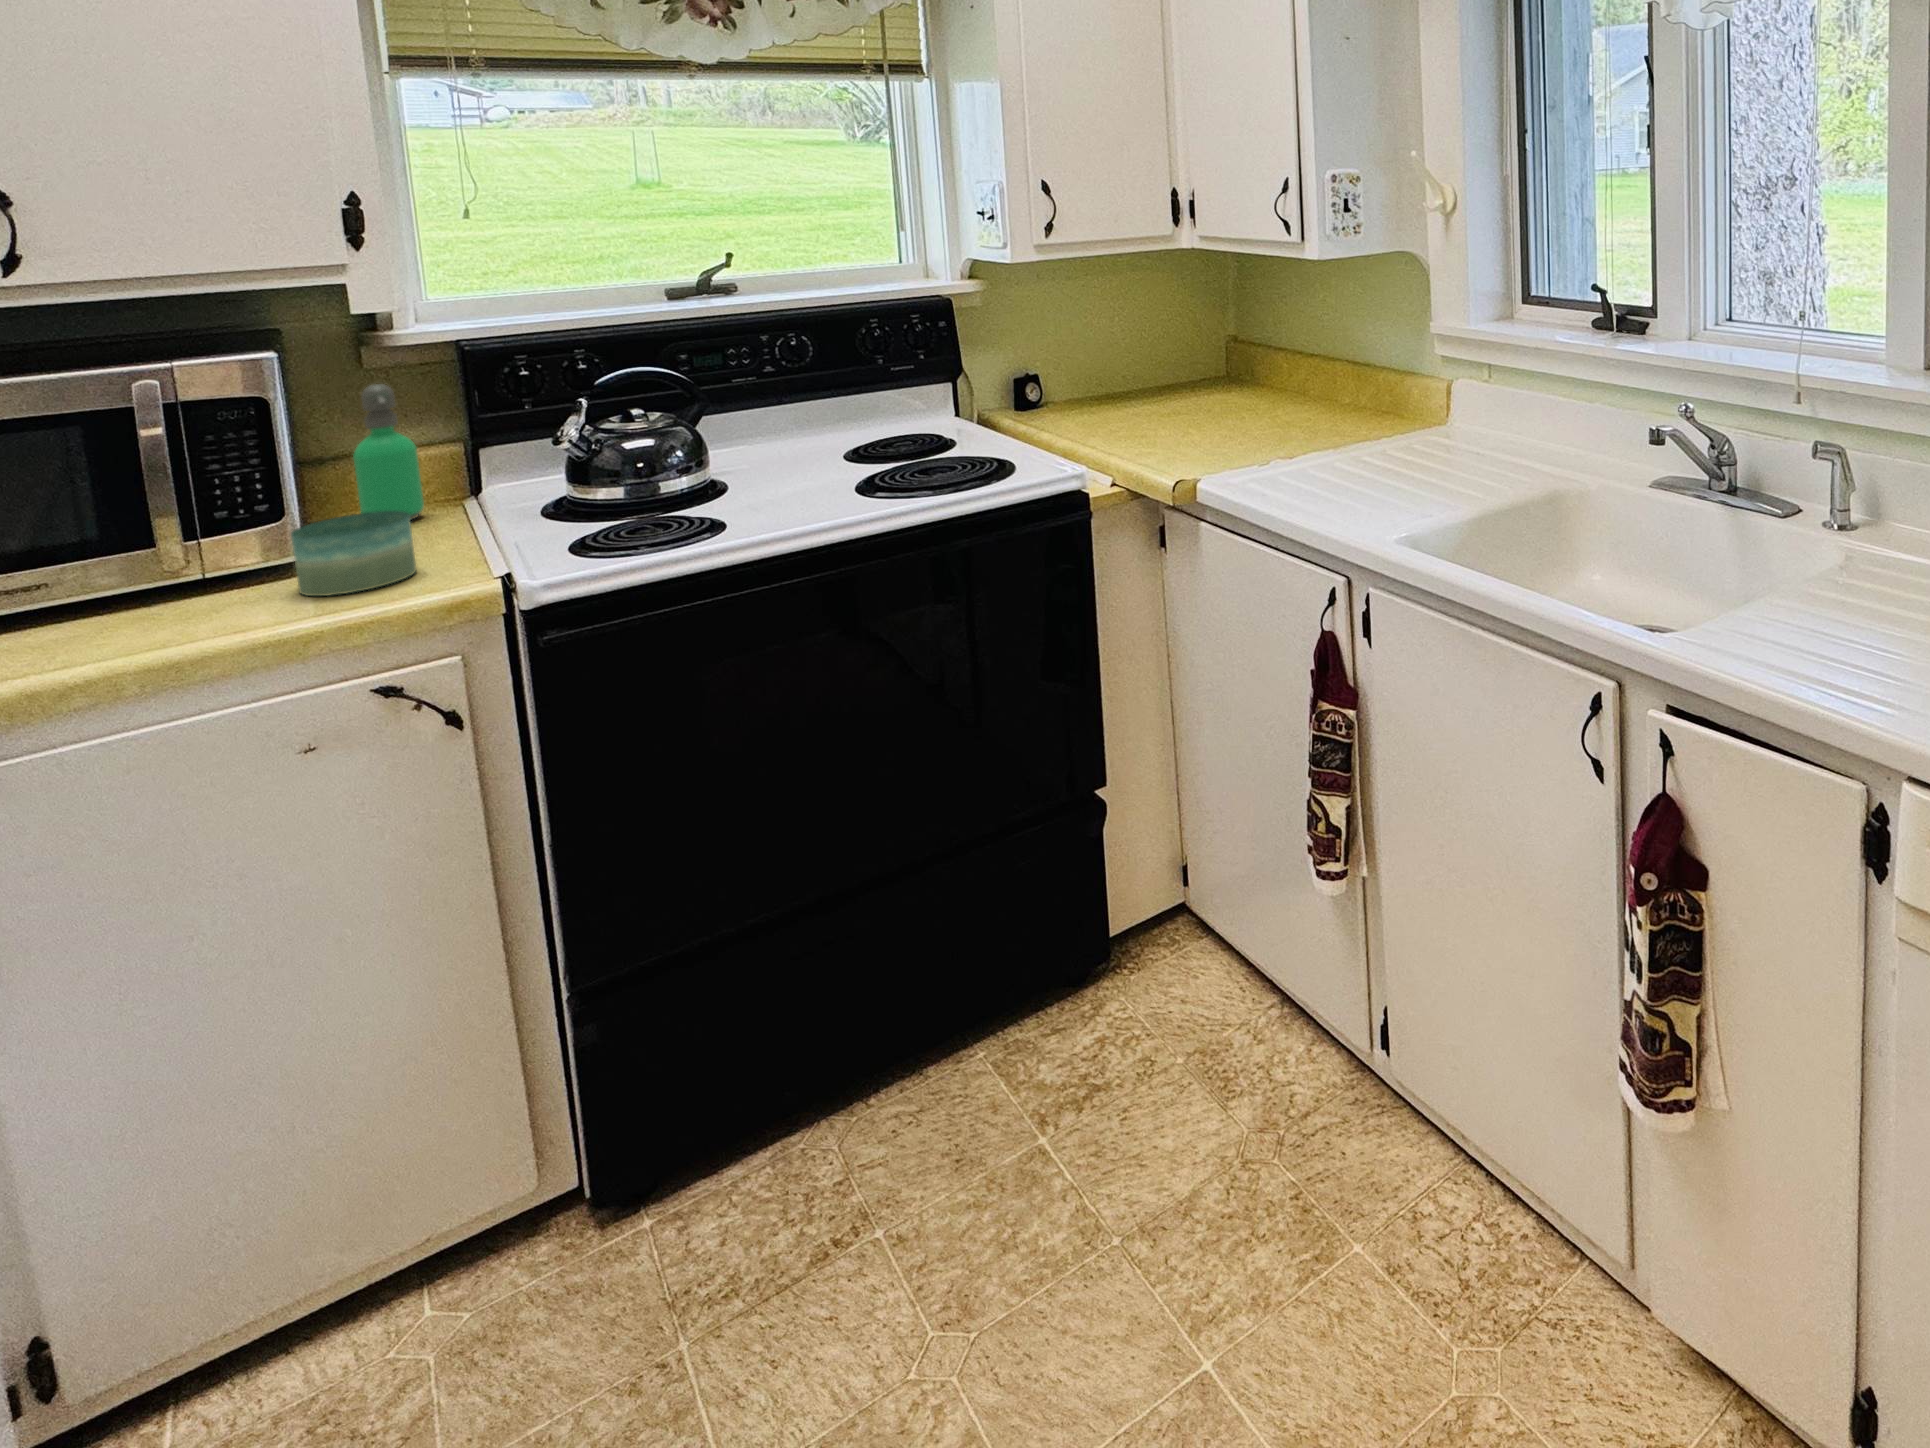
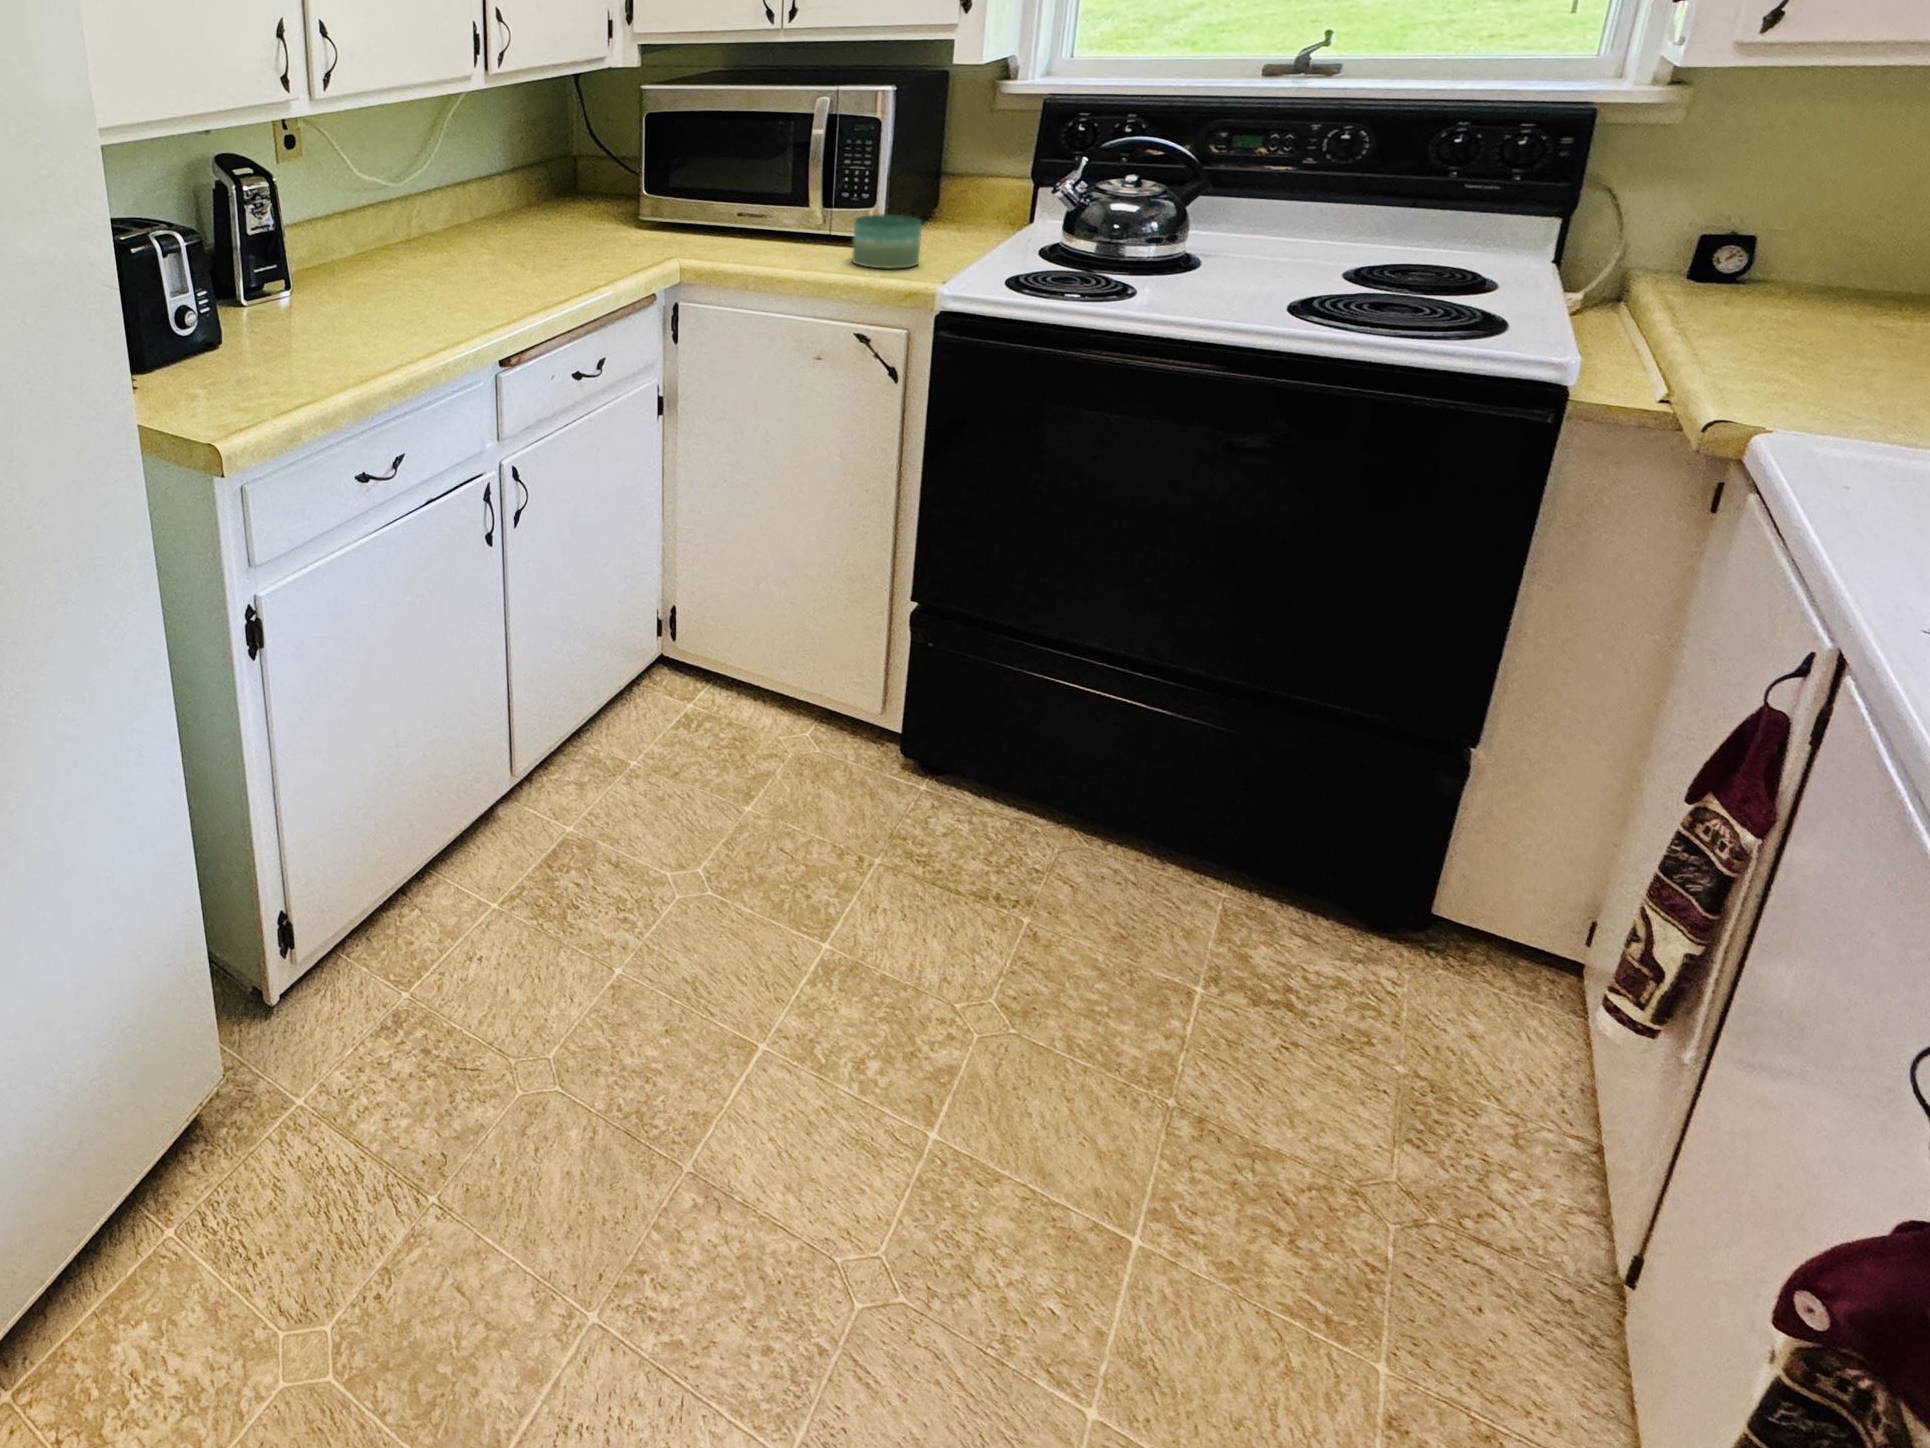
soap dispenser: present [353,384,424,520] -> none [943,125,987,234]

